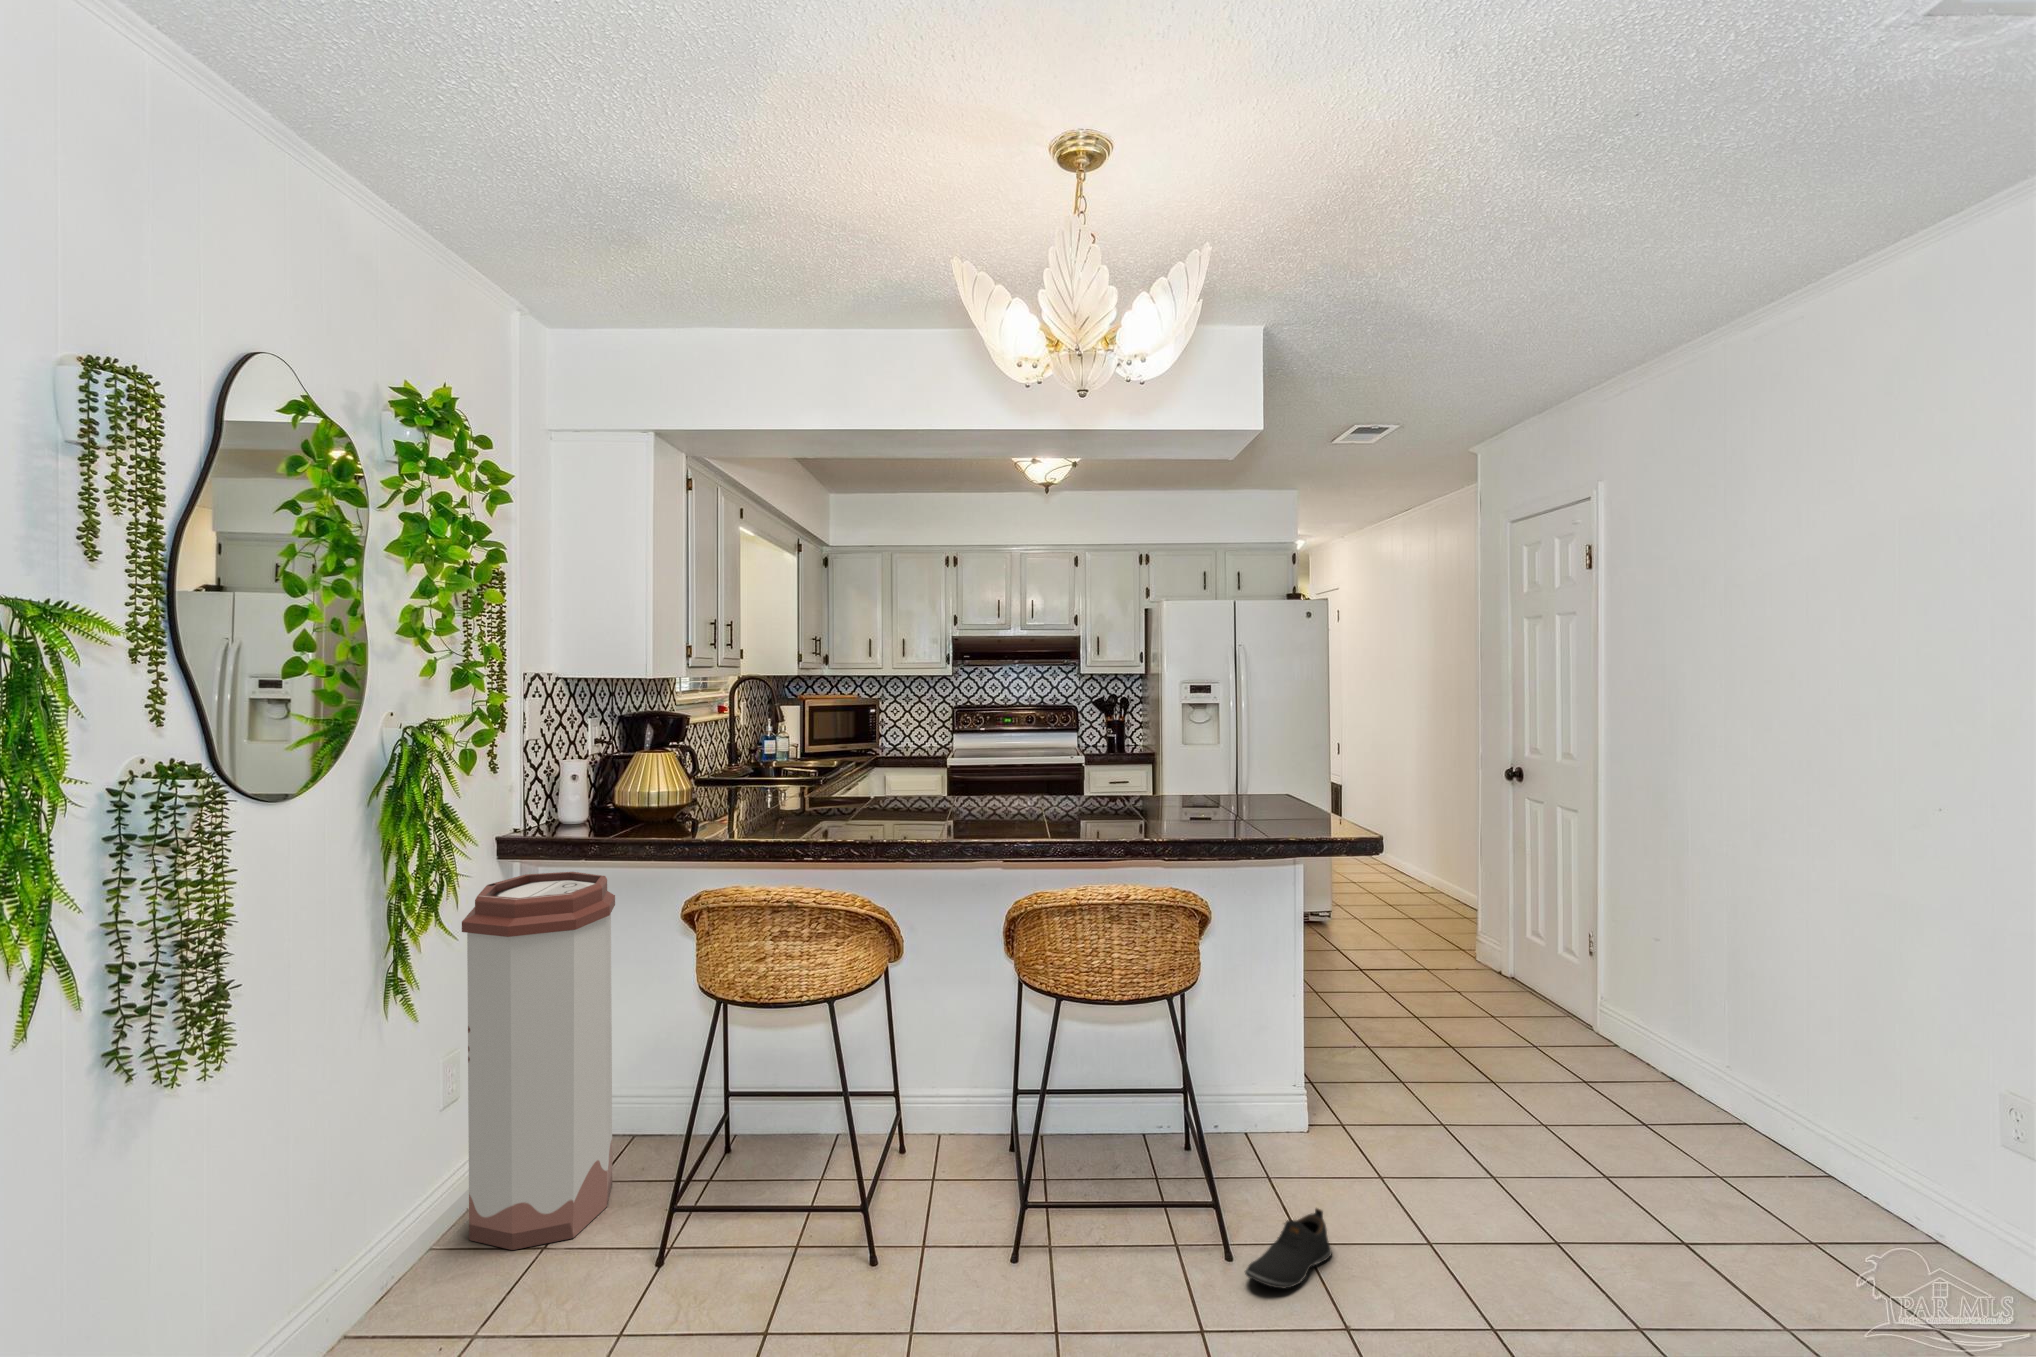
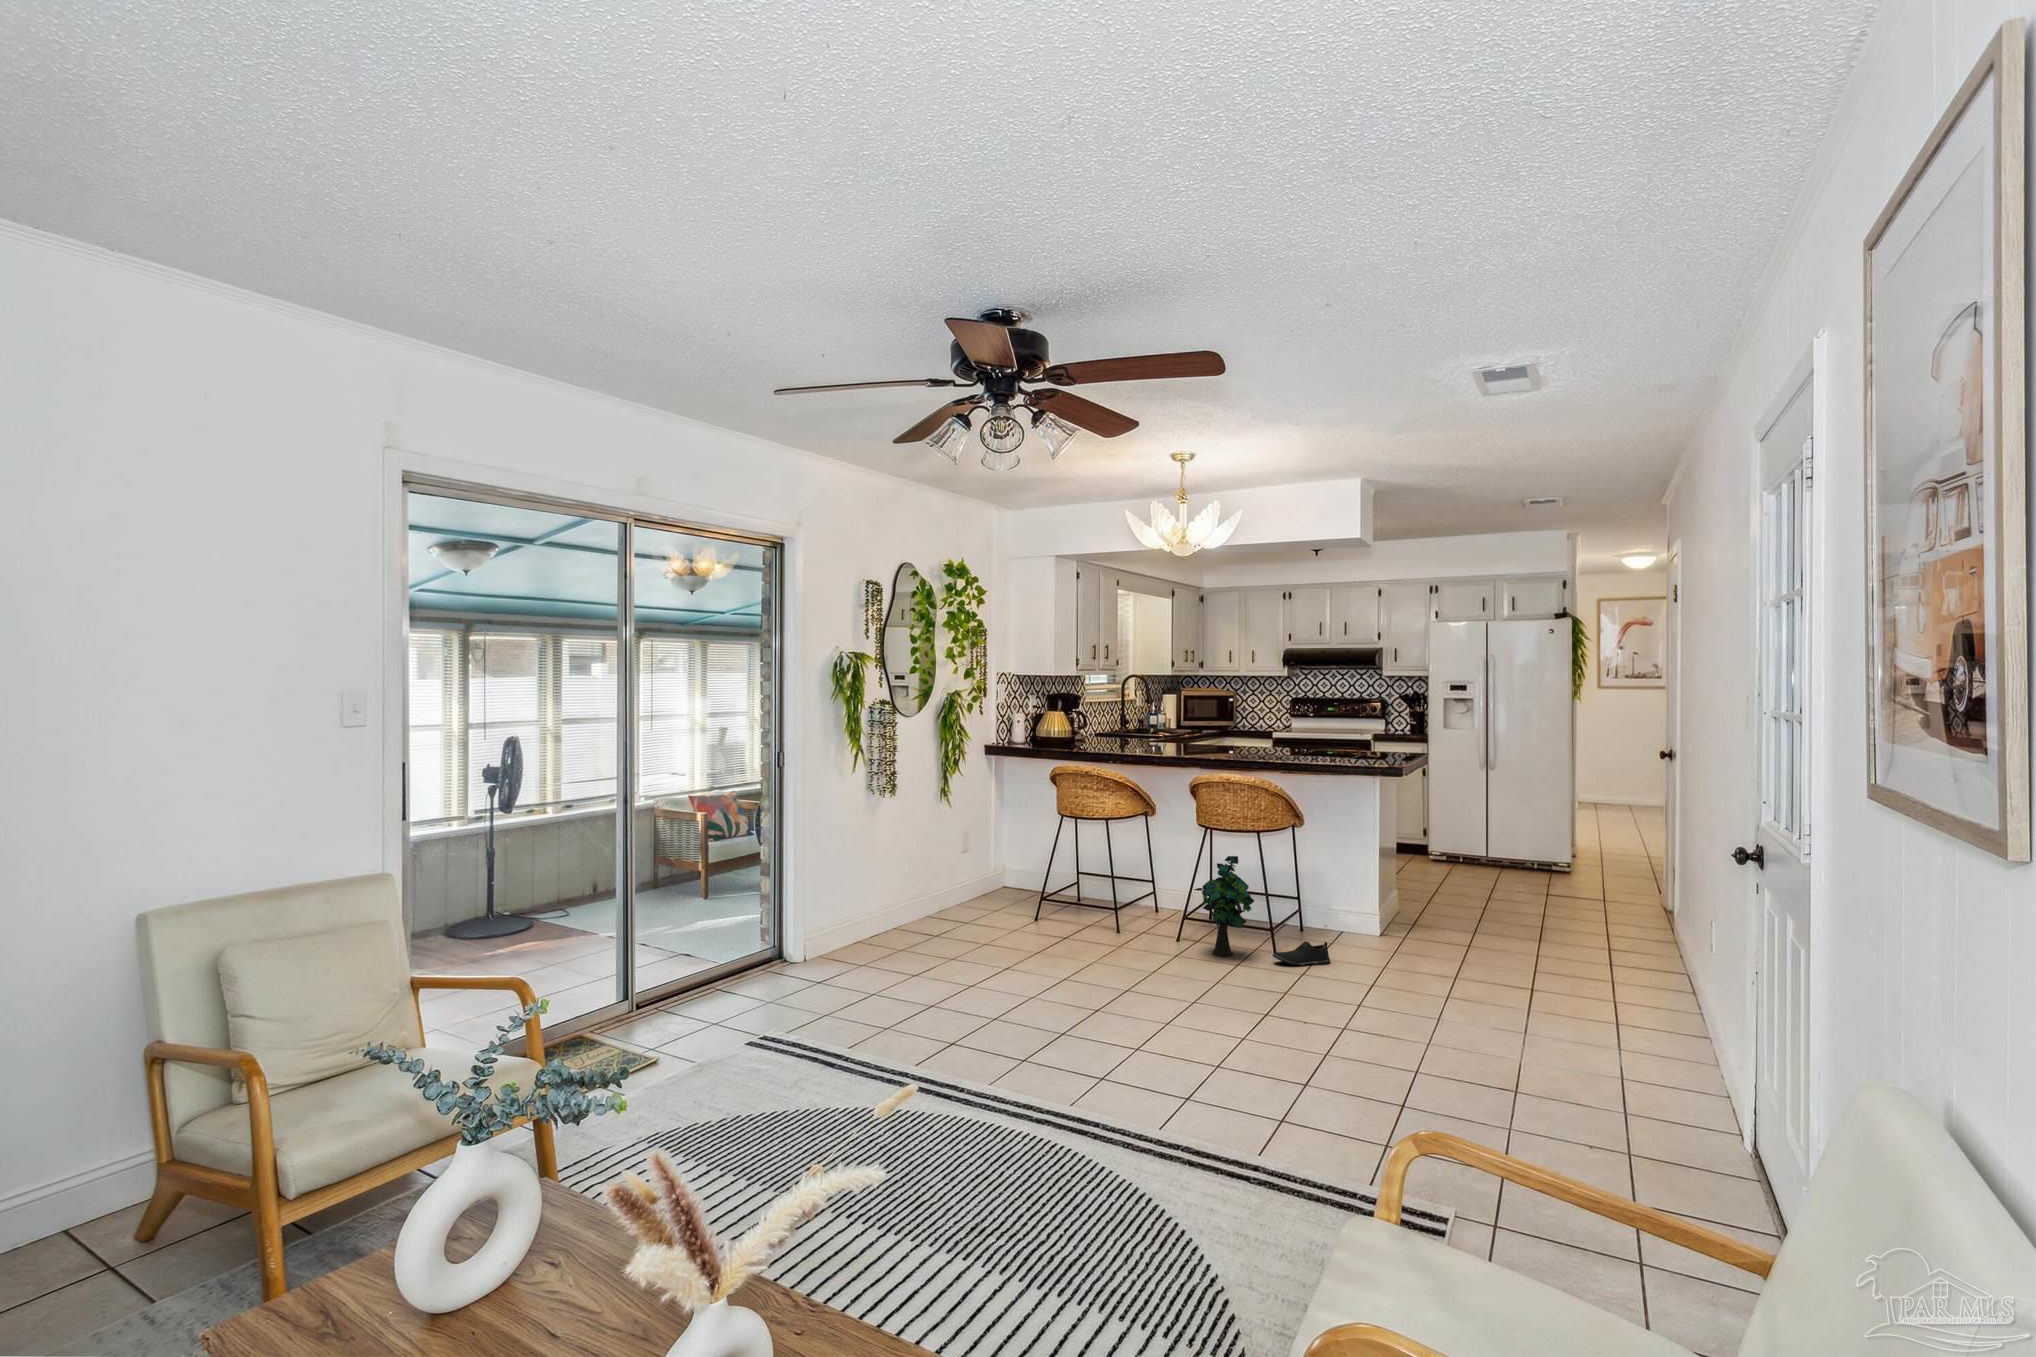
trash can: present [462,872,615,1250] -> none [968,762,1029,913]
decorative plant: none [1064,1063,1195,1294] -> present [1194,856,1254,956]

